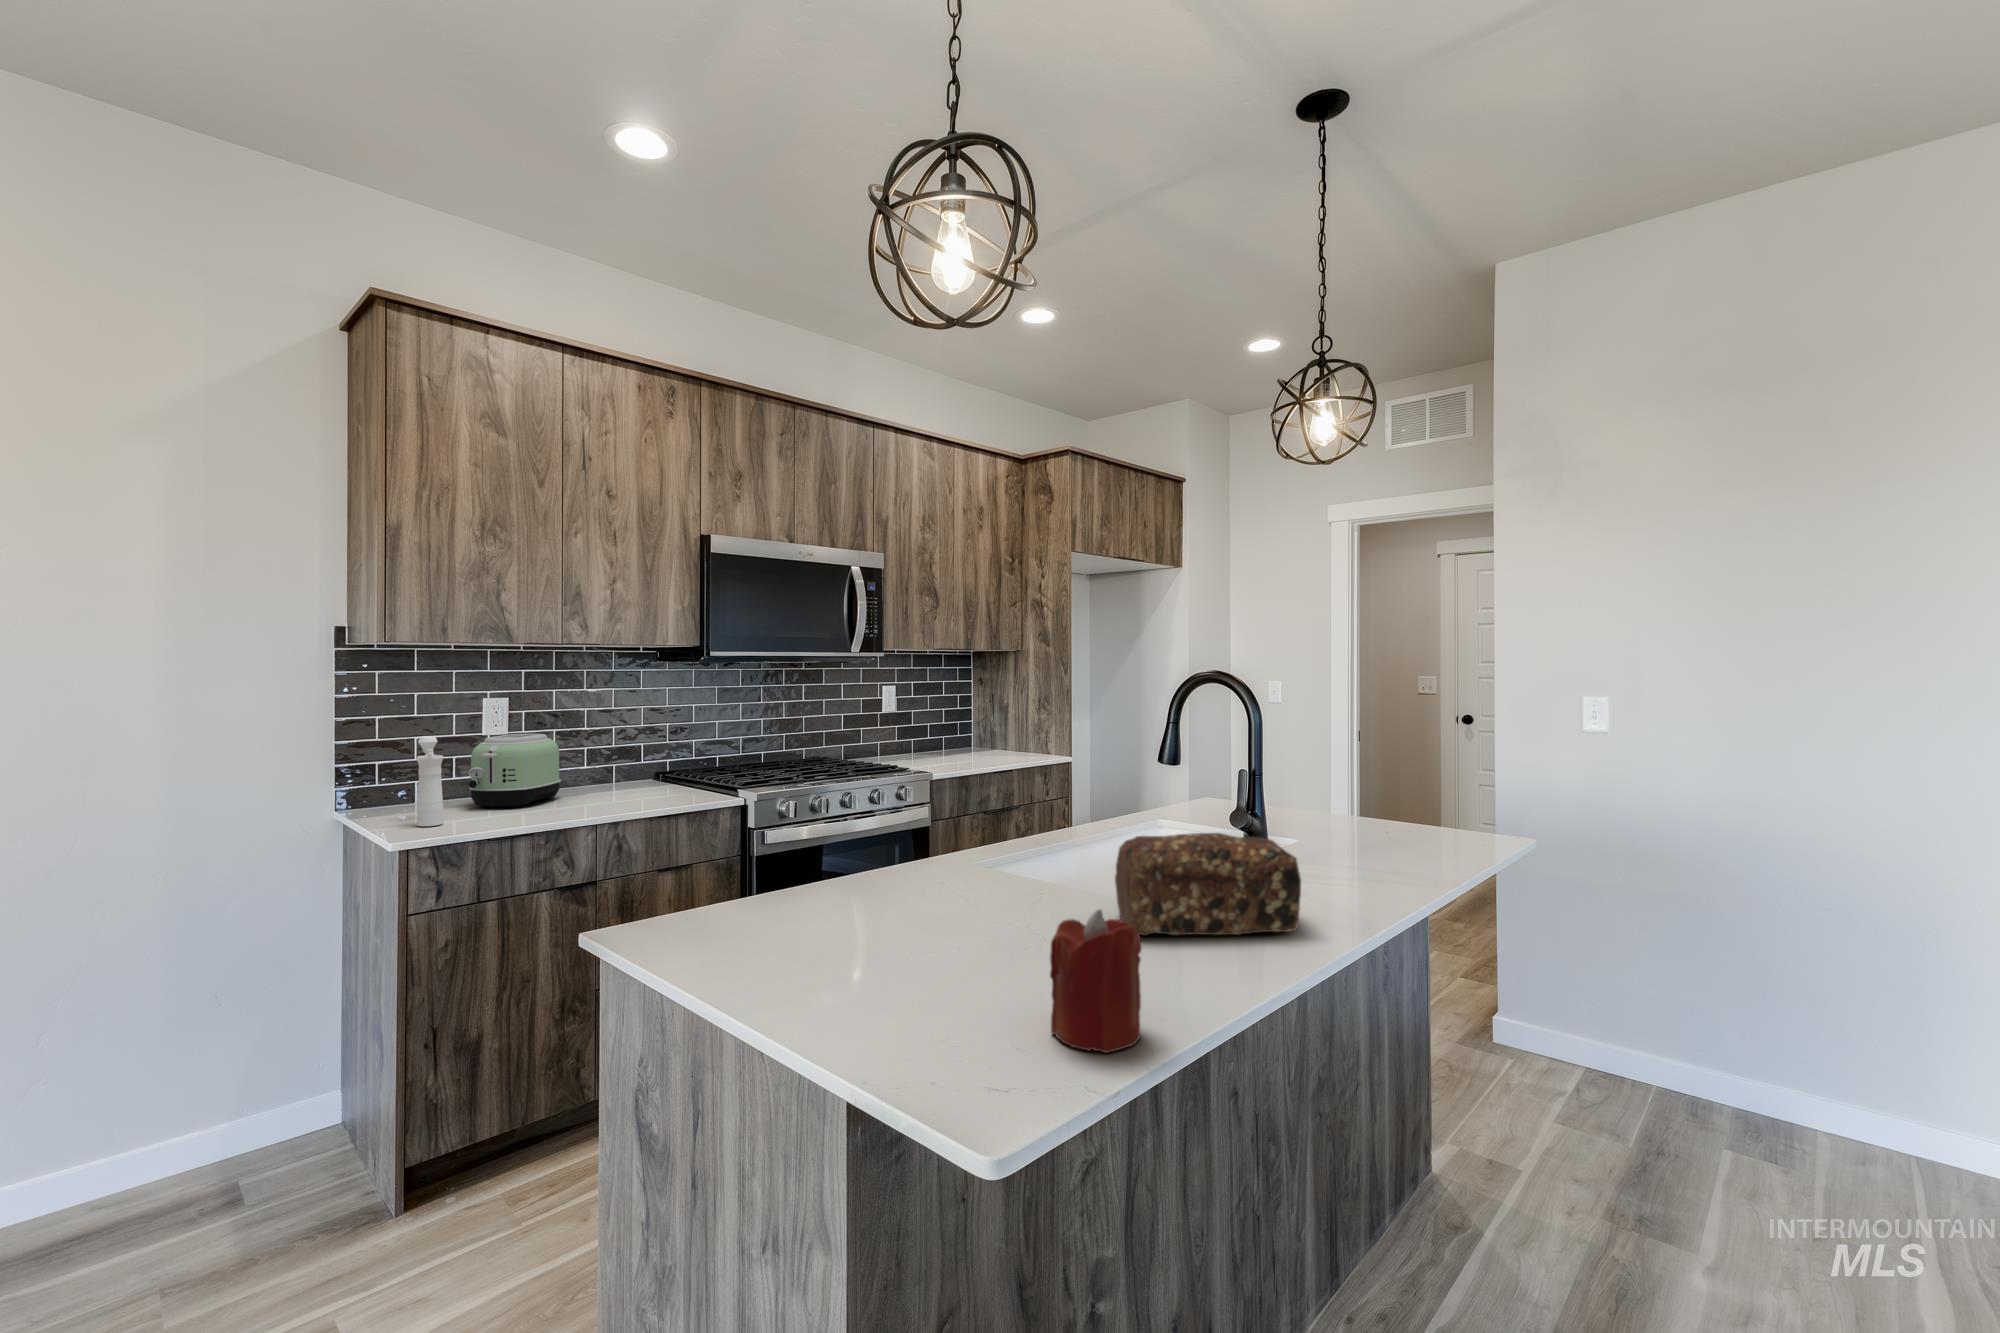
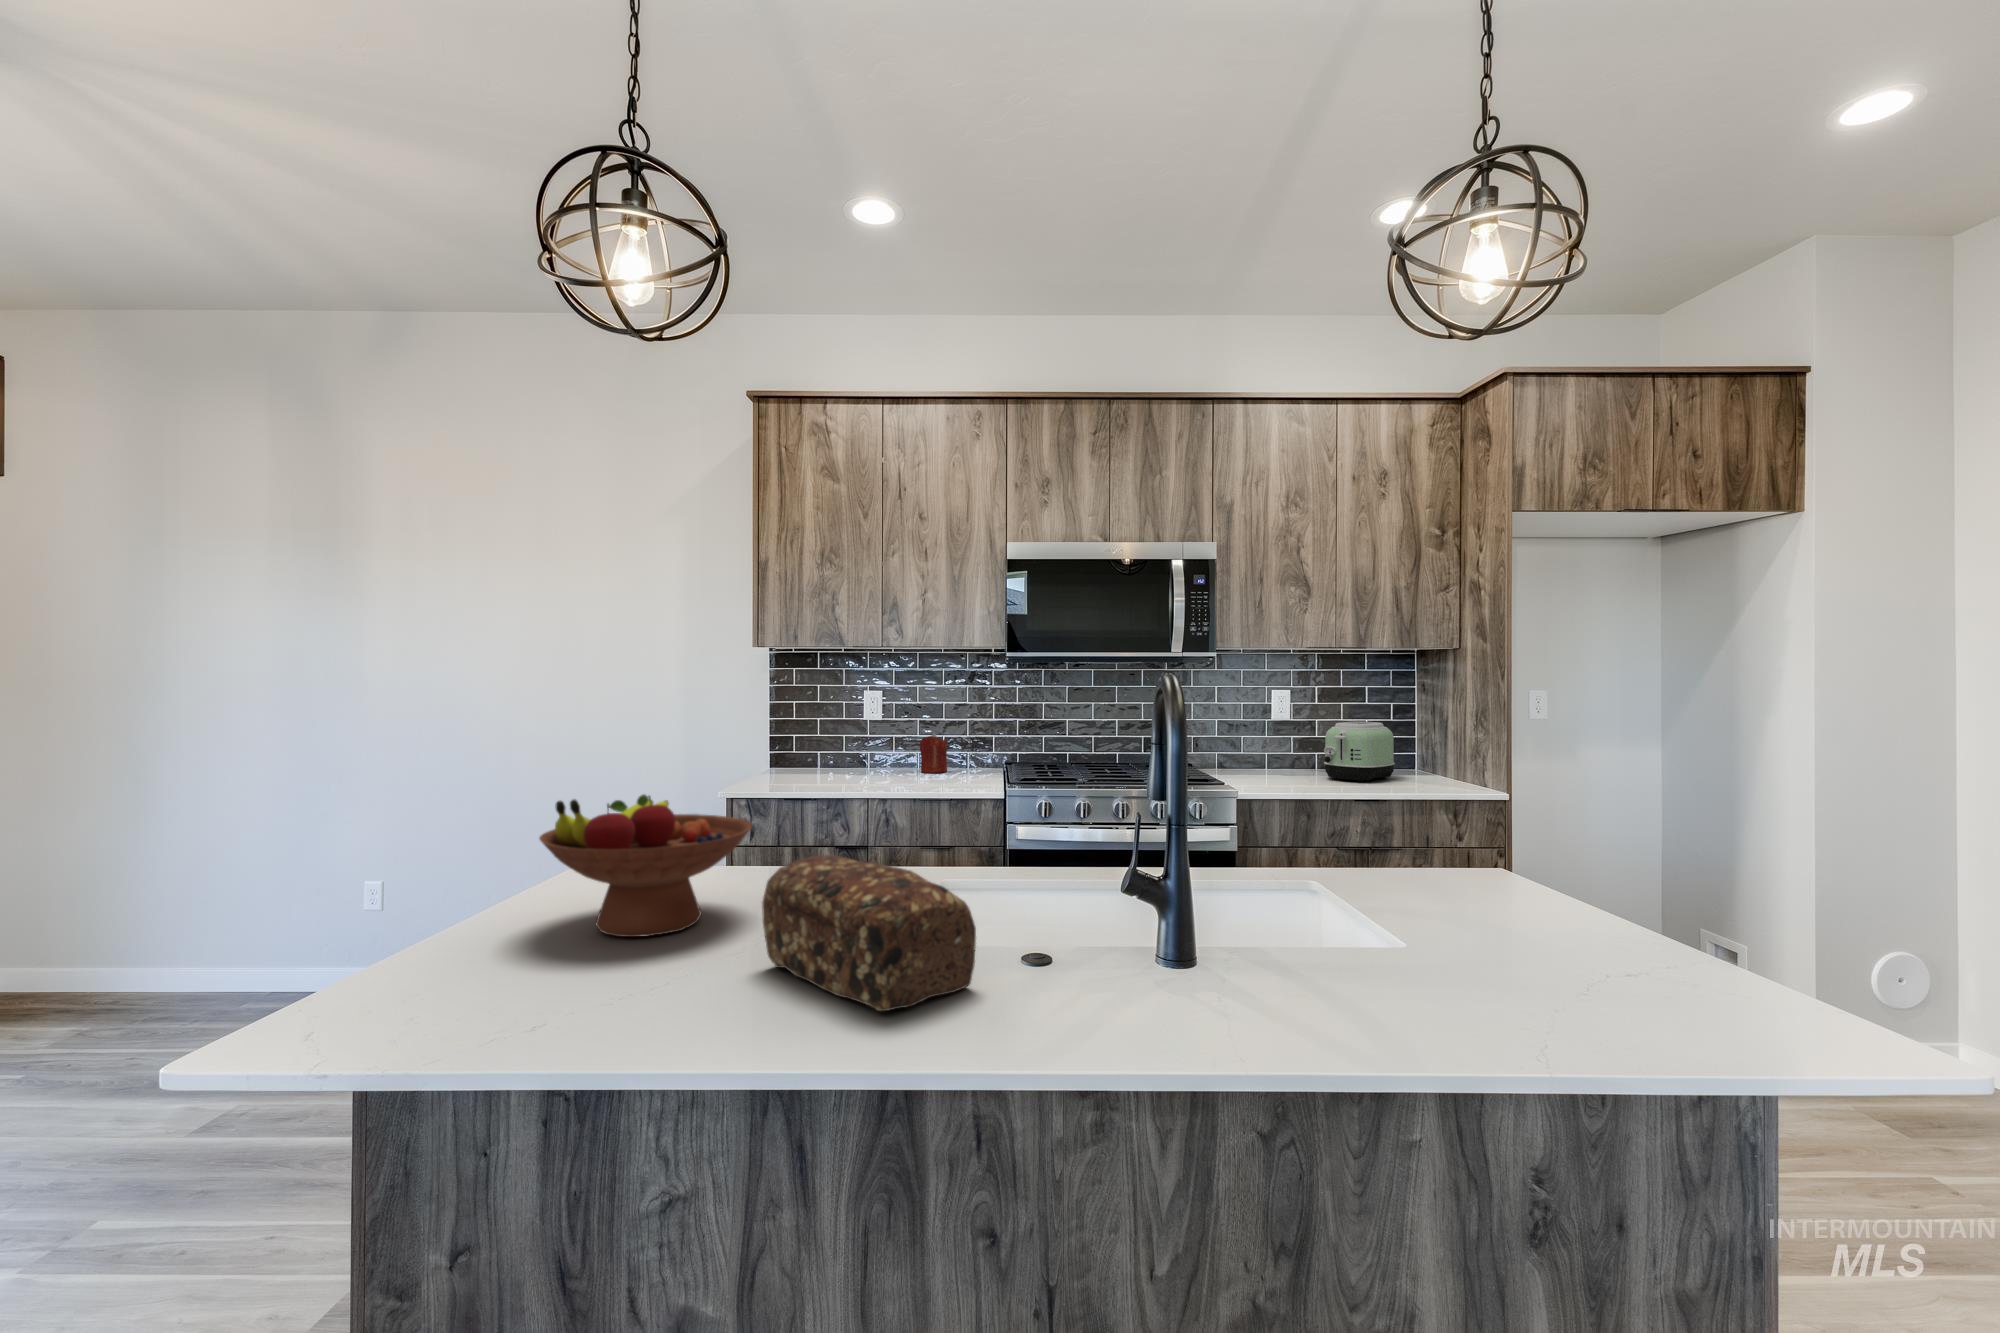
toaster: present [469,734,561,807] -> present [1324,722,1395,782]
pepper mill: present [416,736,444,826] -> none [760,717,791,783]
fruit bowl: none [820,813,1030,962] -> present [539,795,752,937]
candle: present [1050,909,1142,1053] -> present [920,733,947,773]

